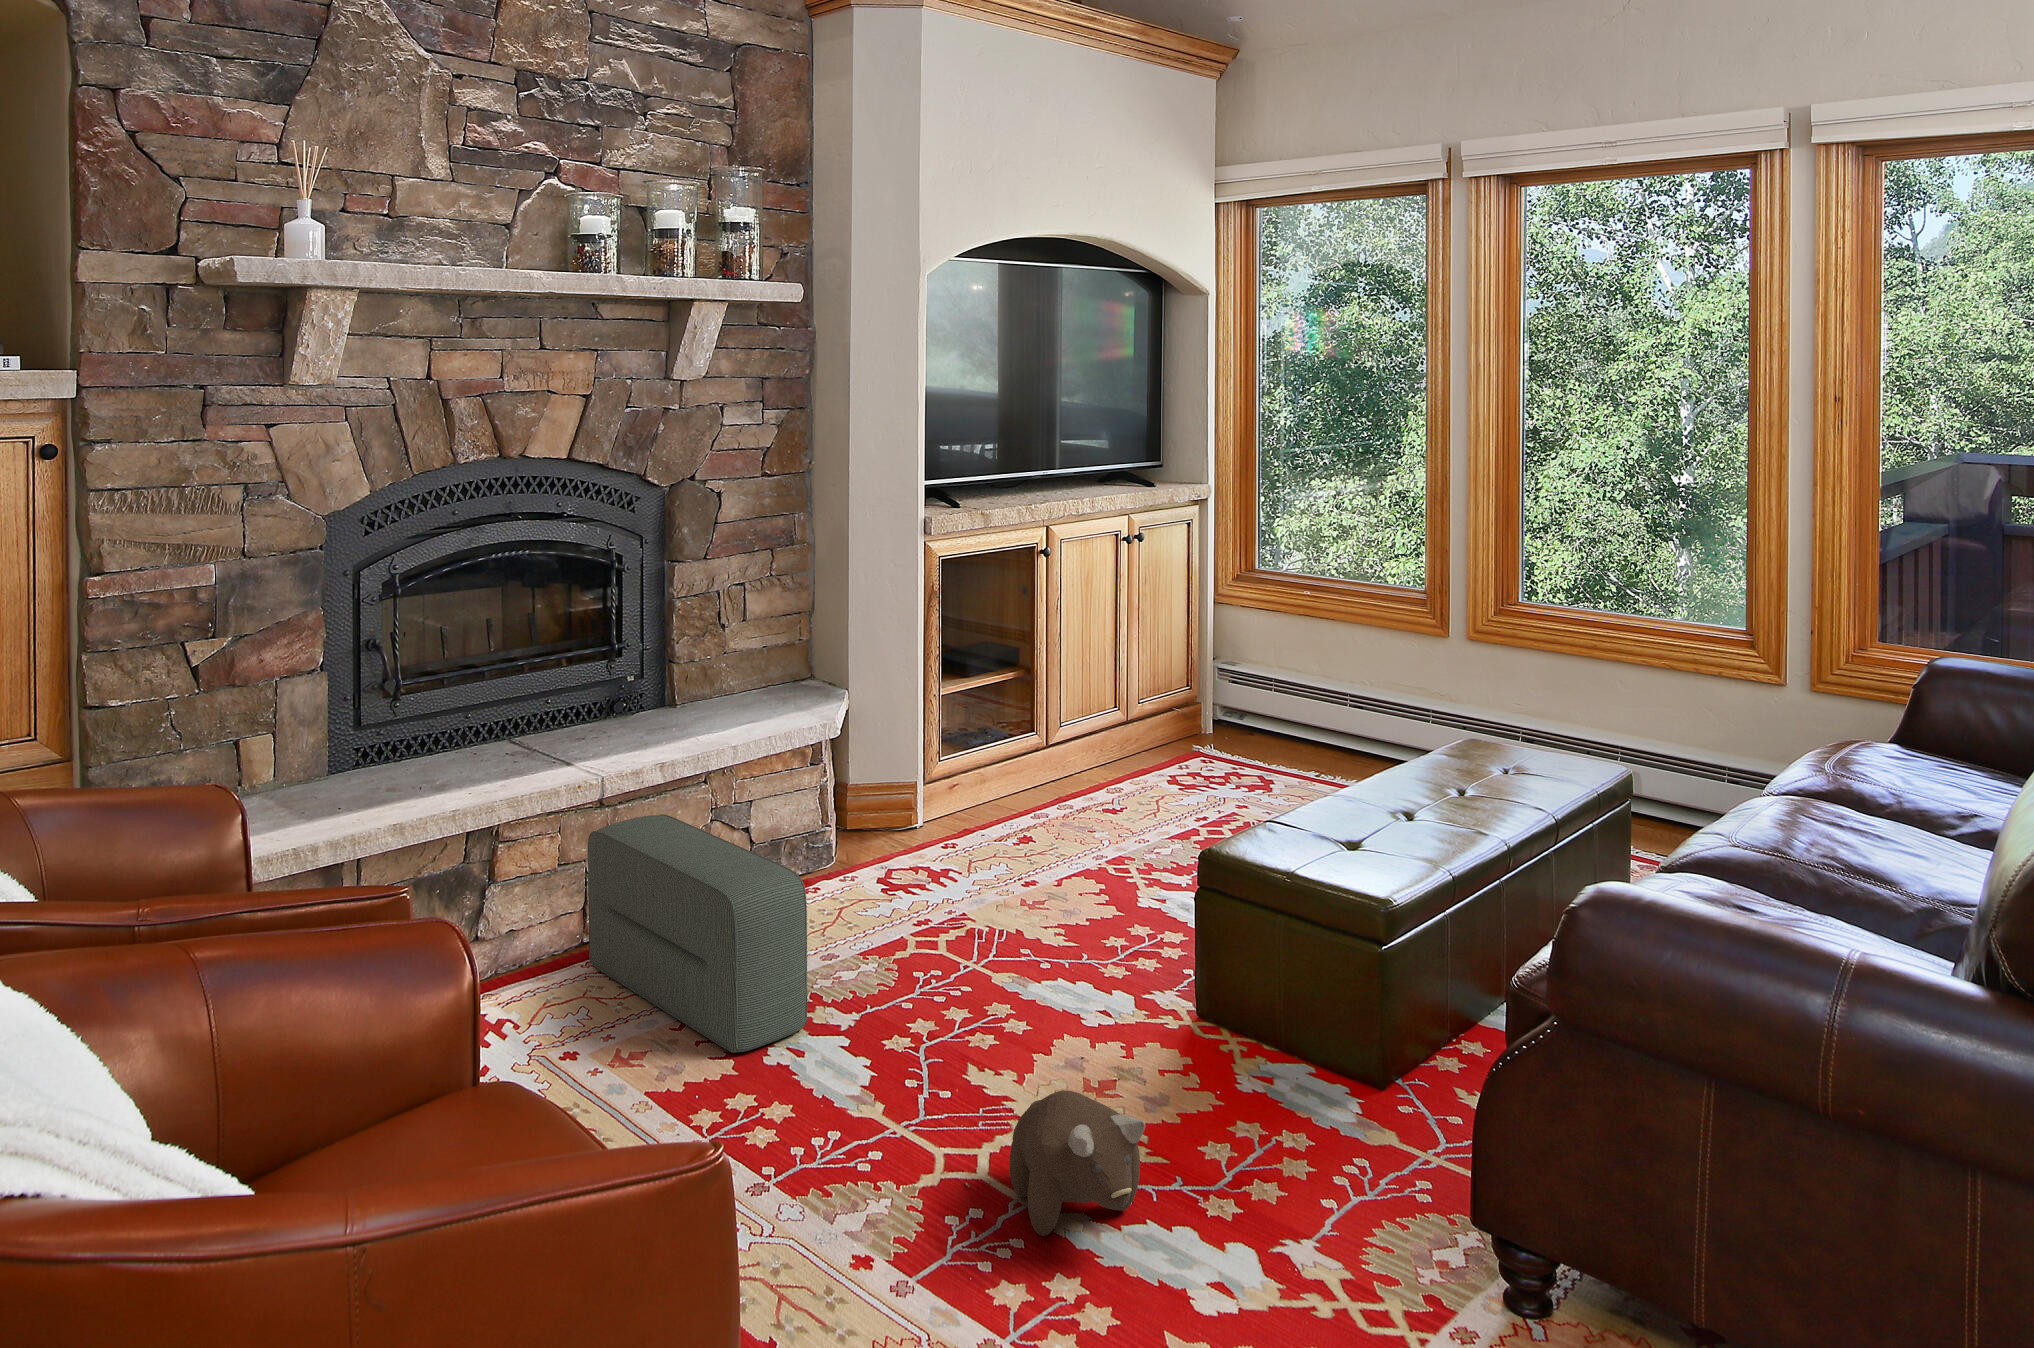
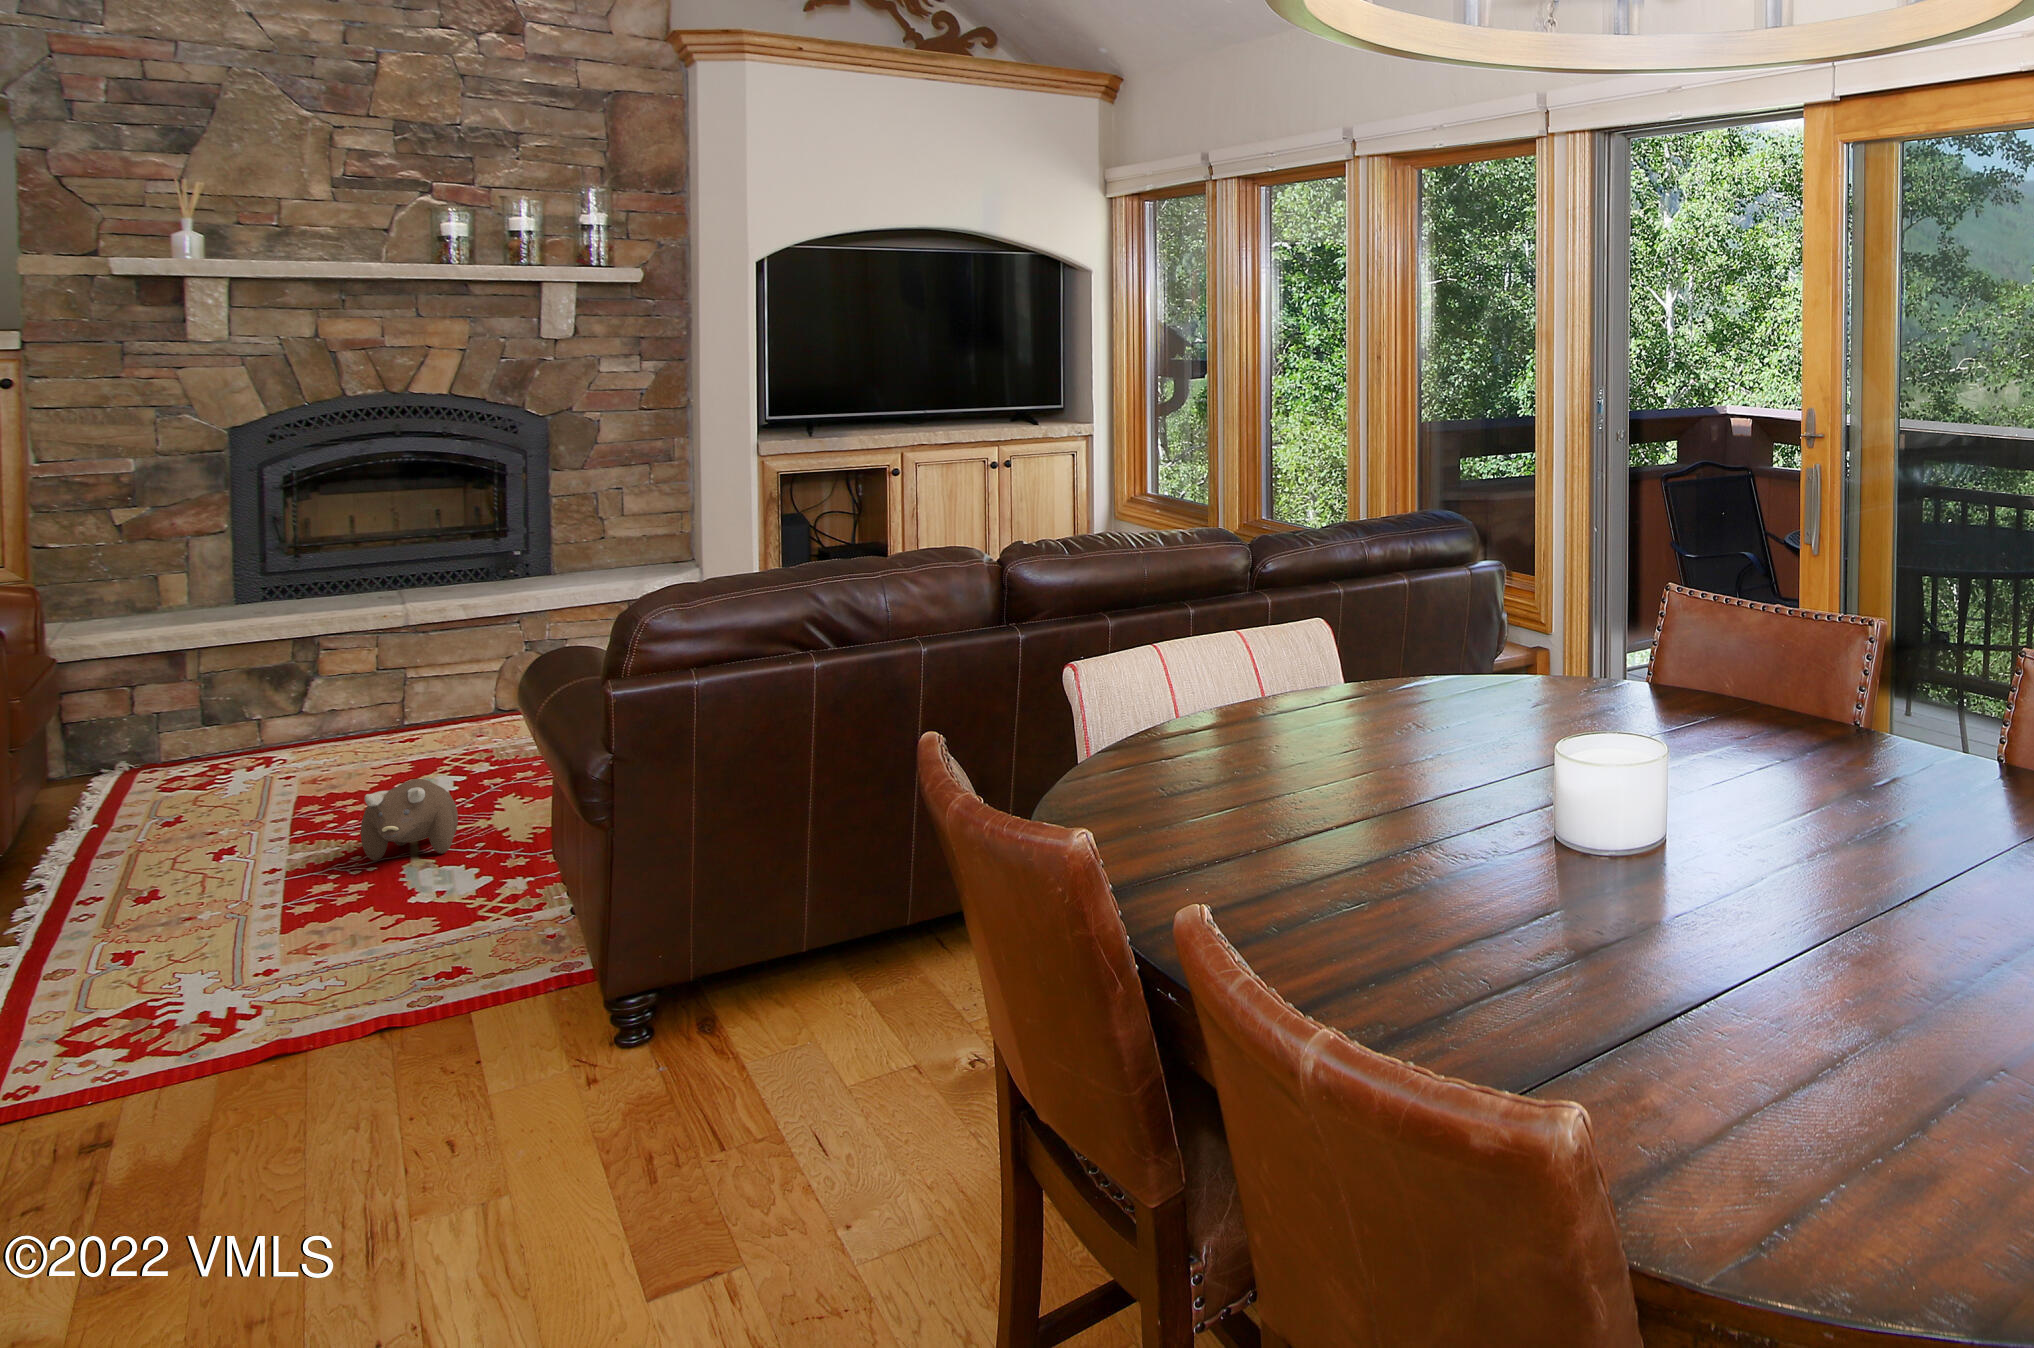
pouf: present [587,814,807,1053] -> none [364,638,444,779]

